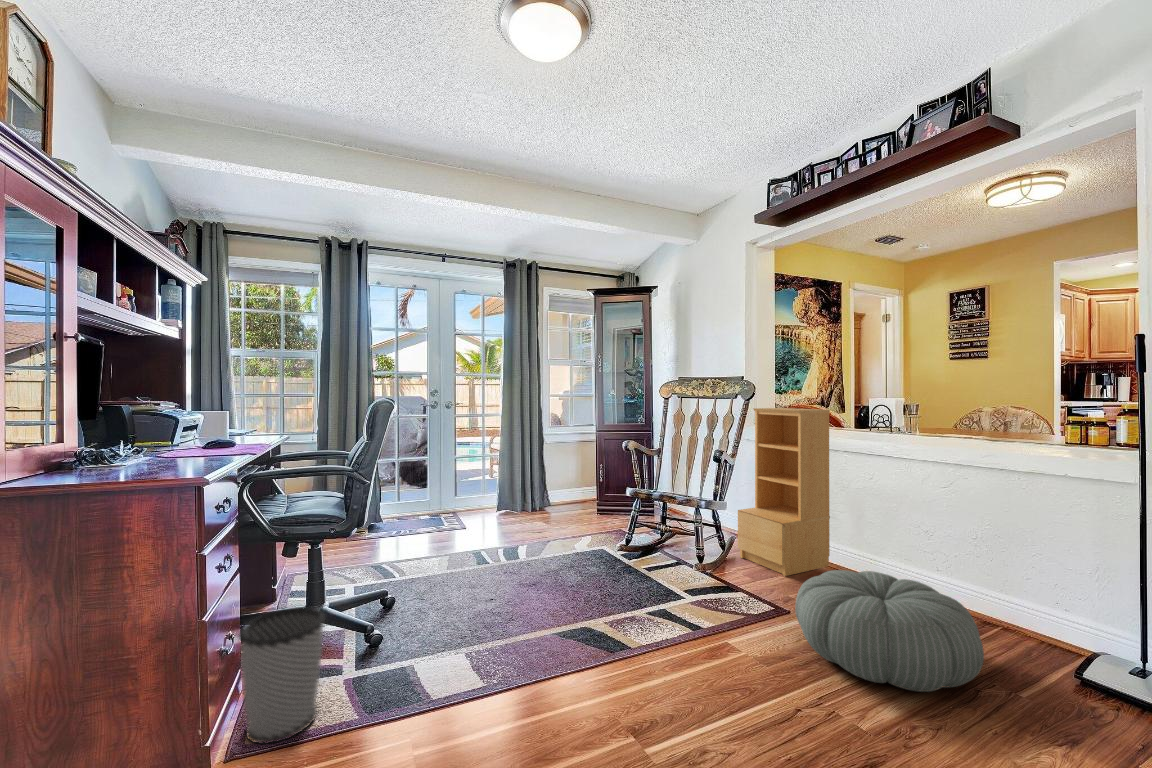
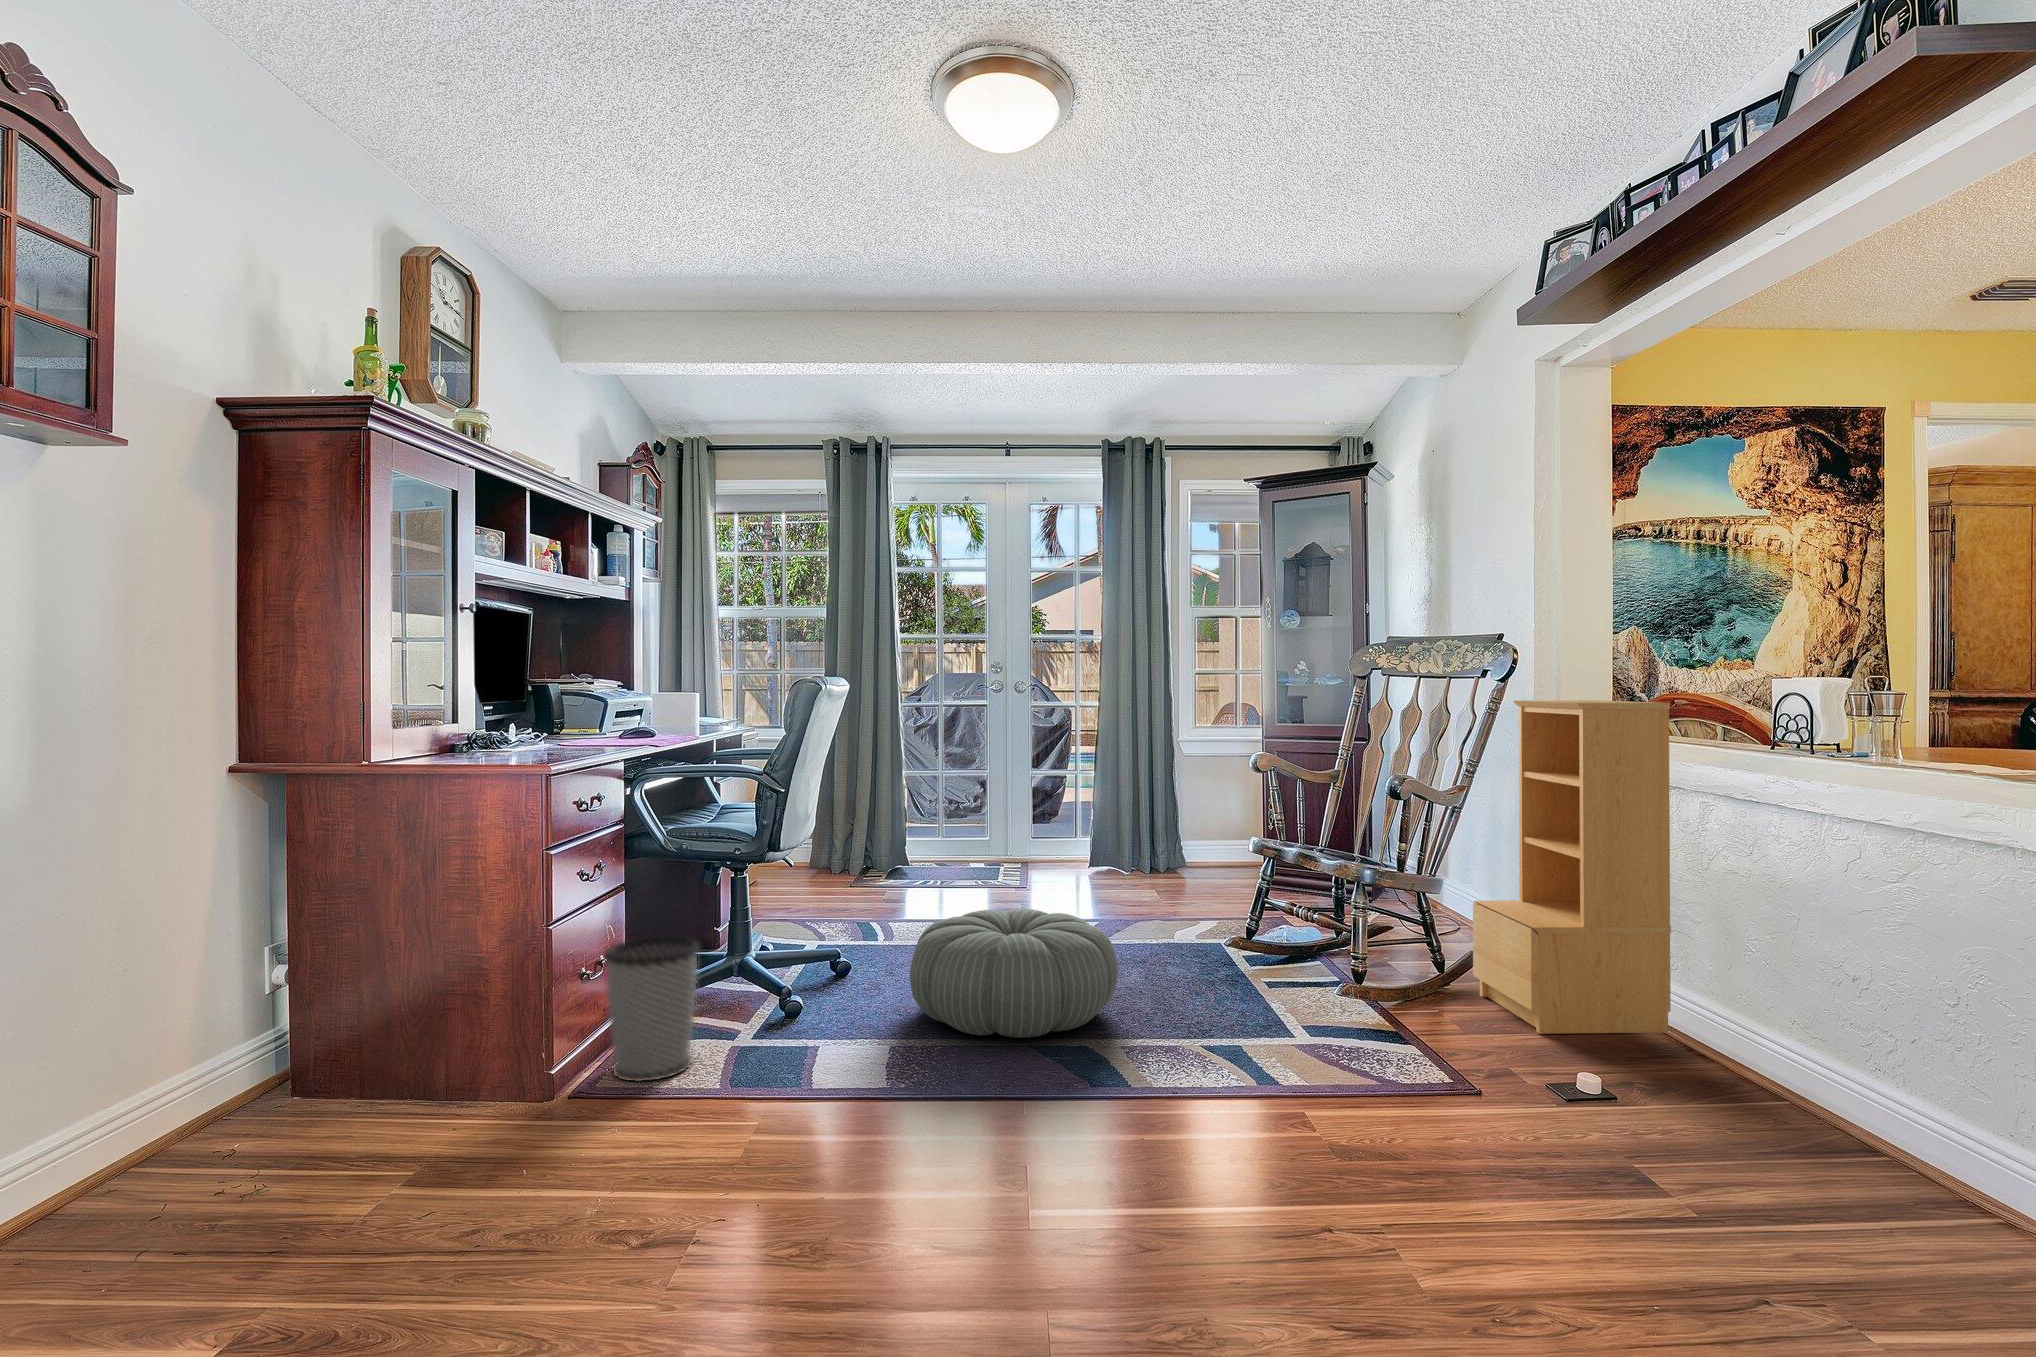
pouf: present [795,570,984,692] -> present [910,908,1118,1038]

